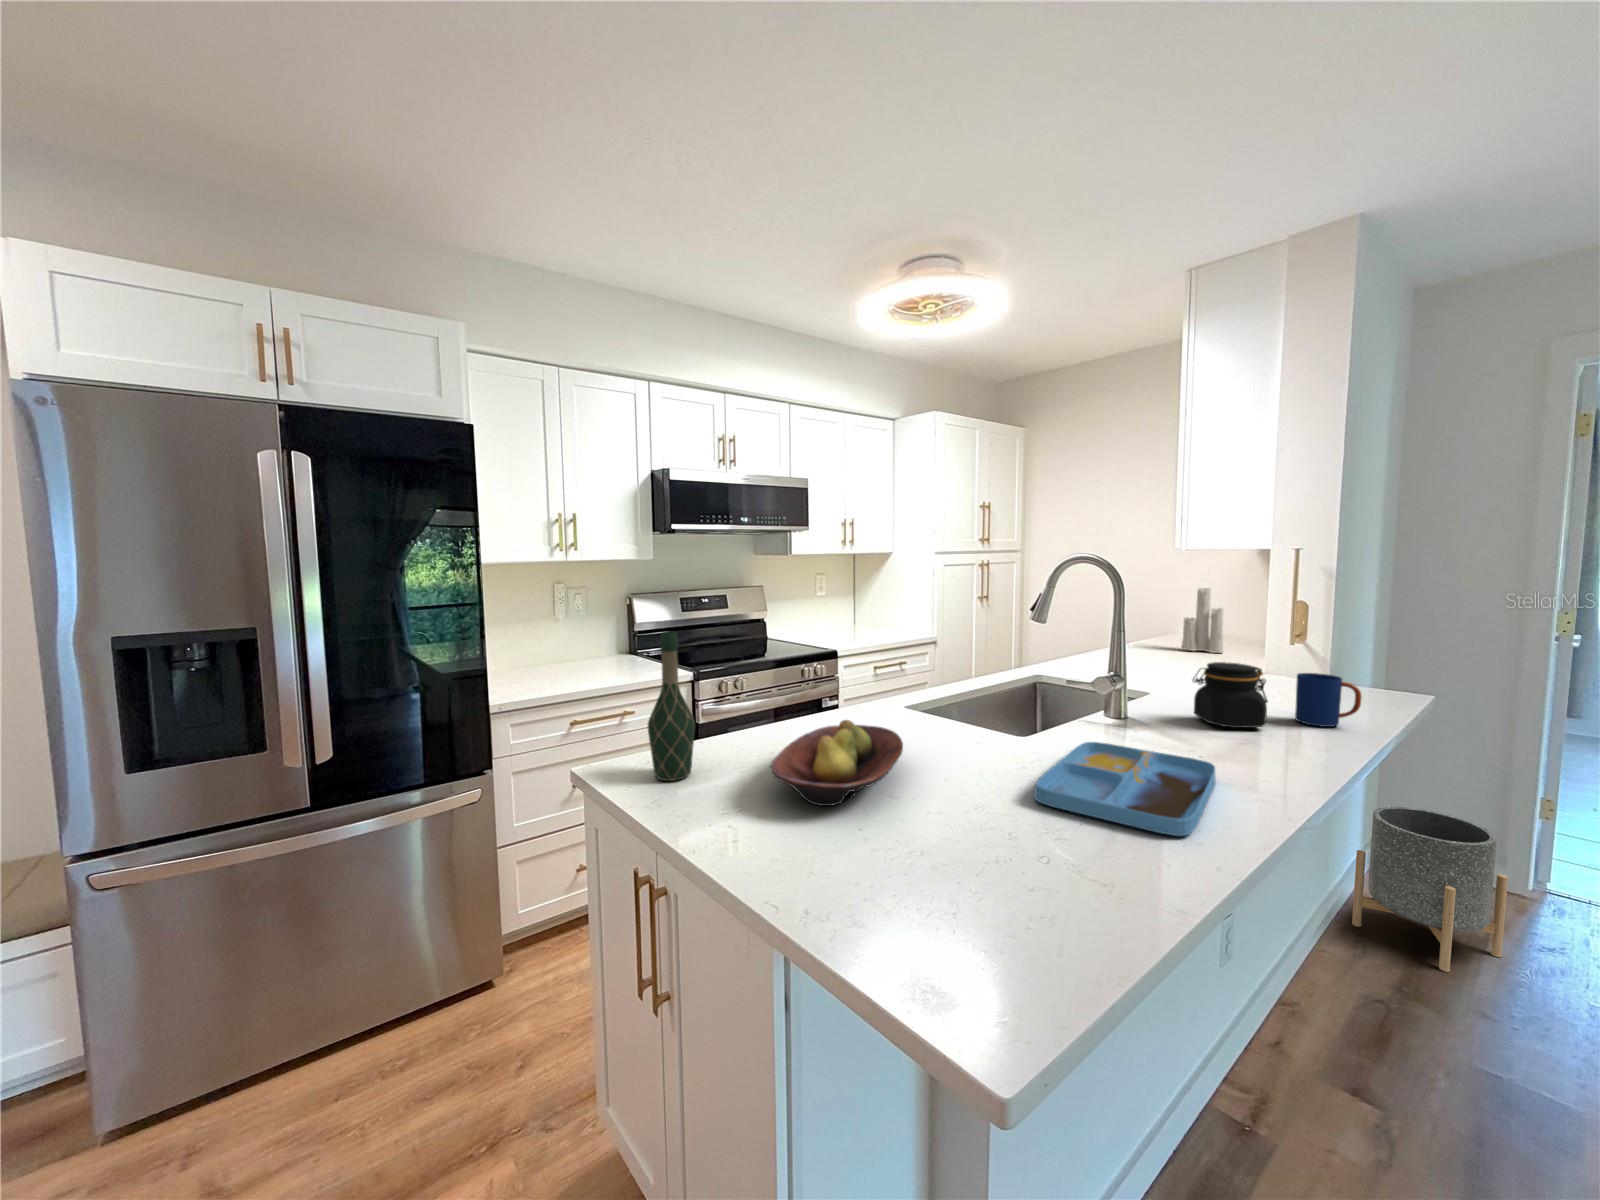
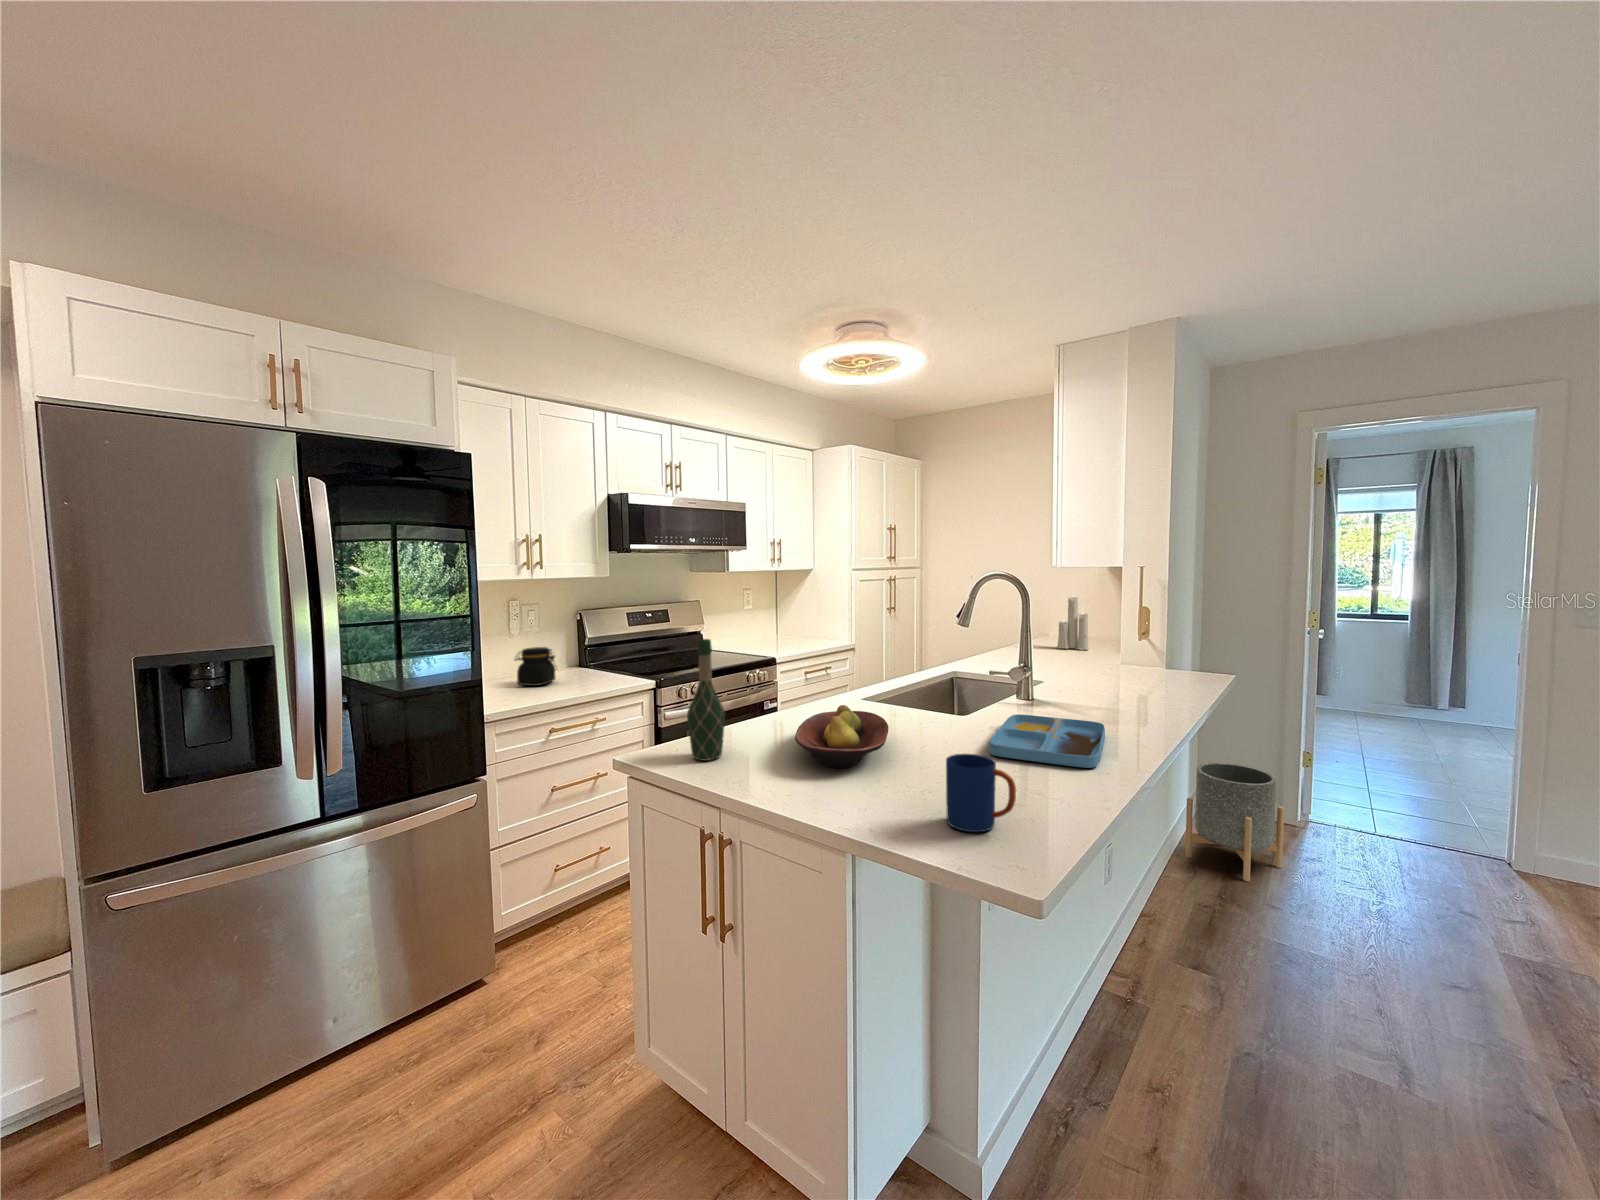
jar: present [1193,662,1268,728] -> present [514,647,556,686]
mug: present [1295,673,1362,727] -> present [946,754,1016,832]

